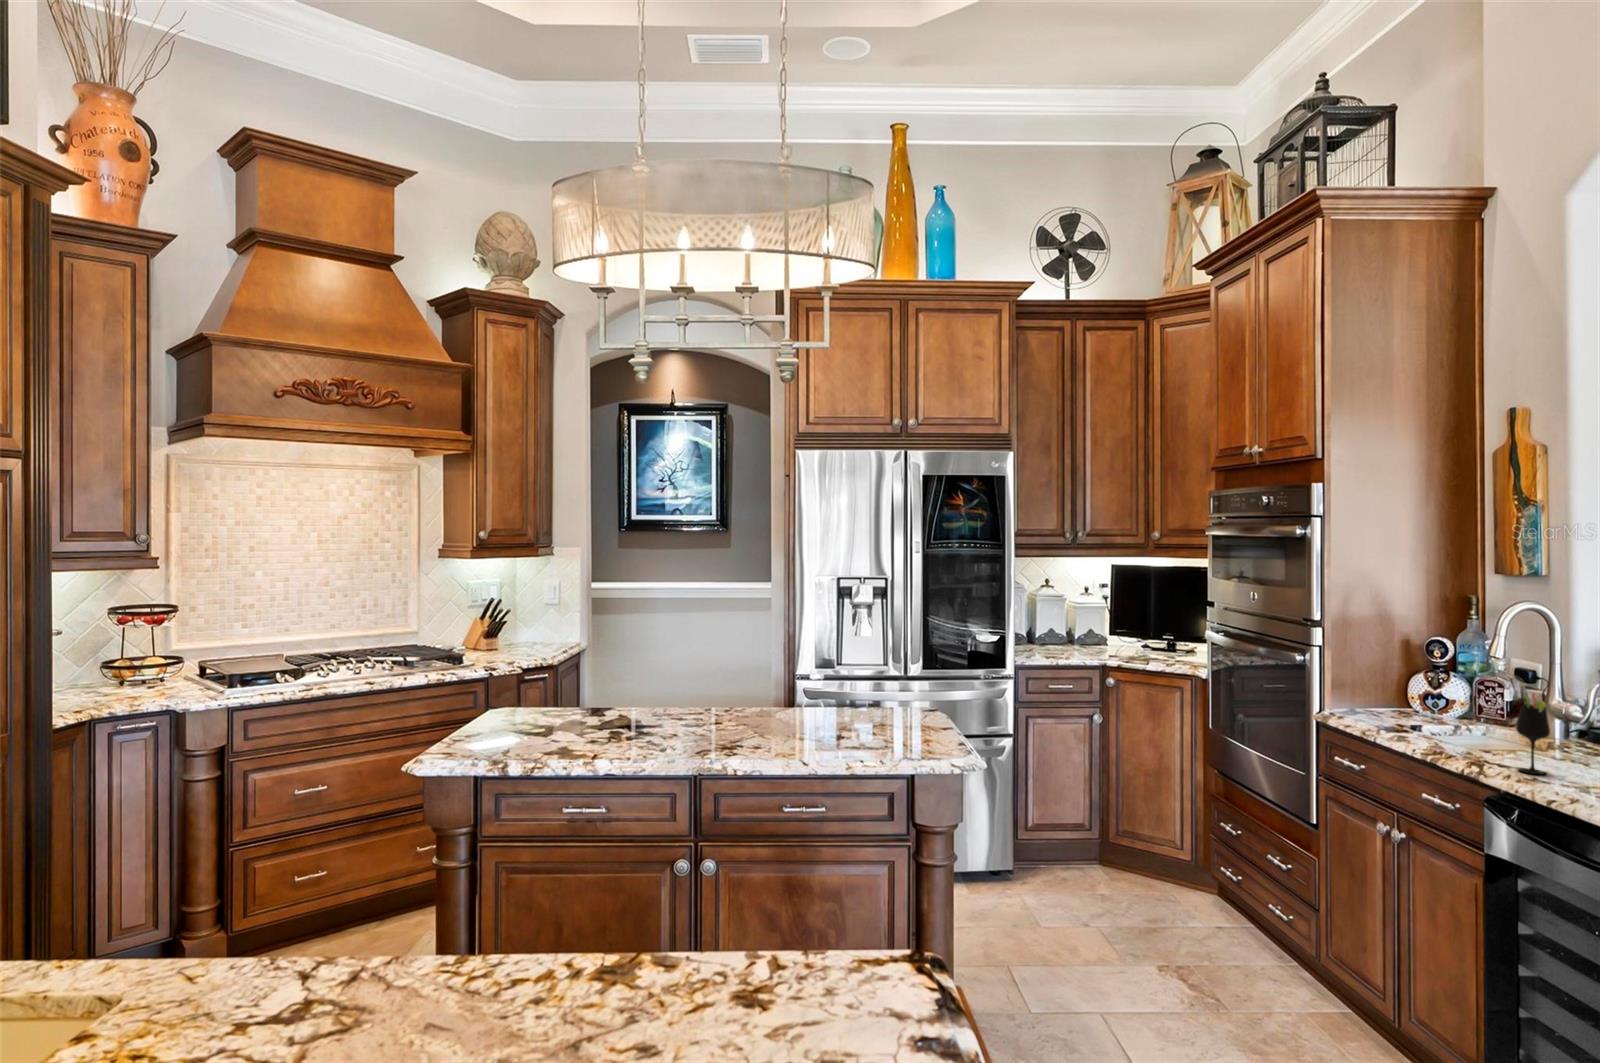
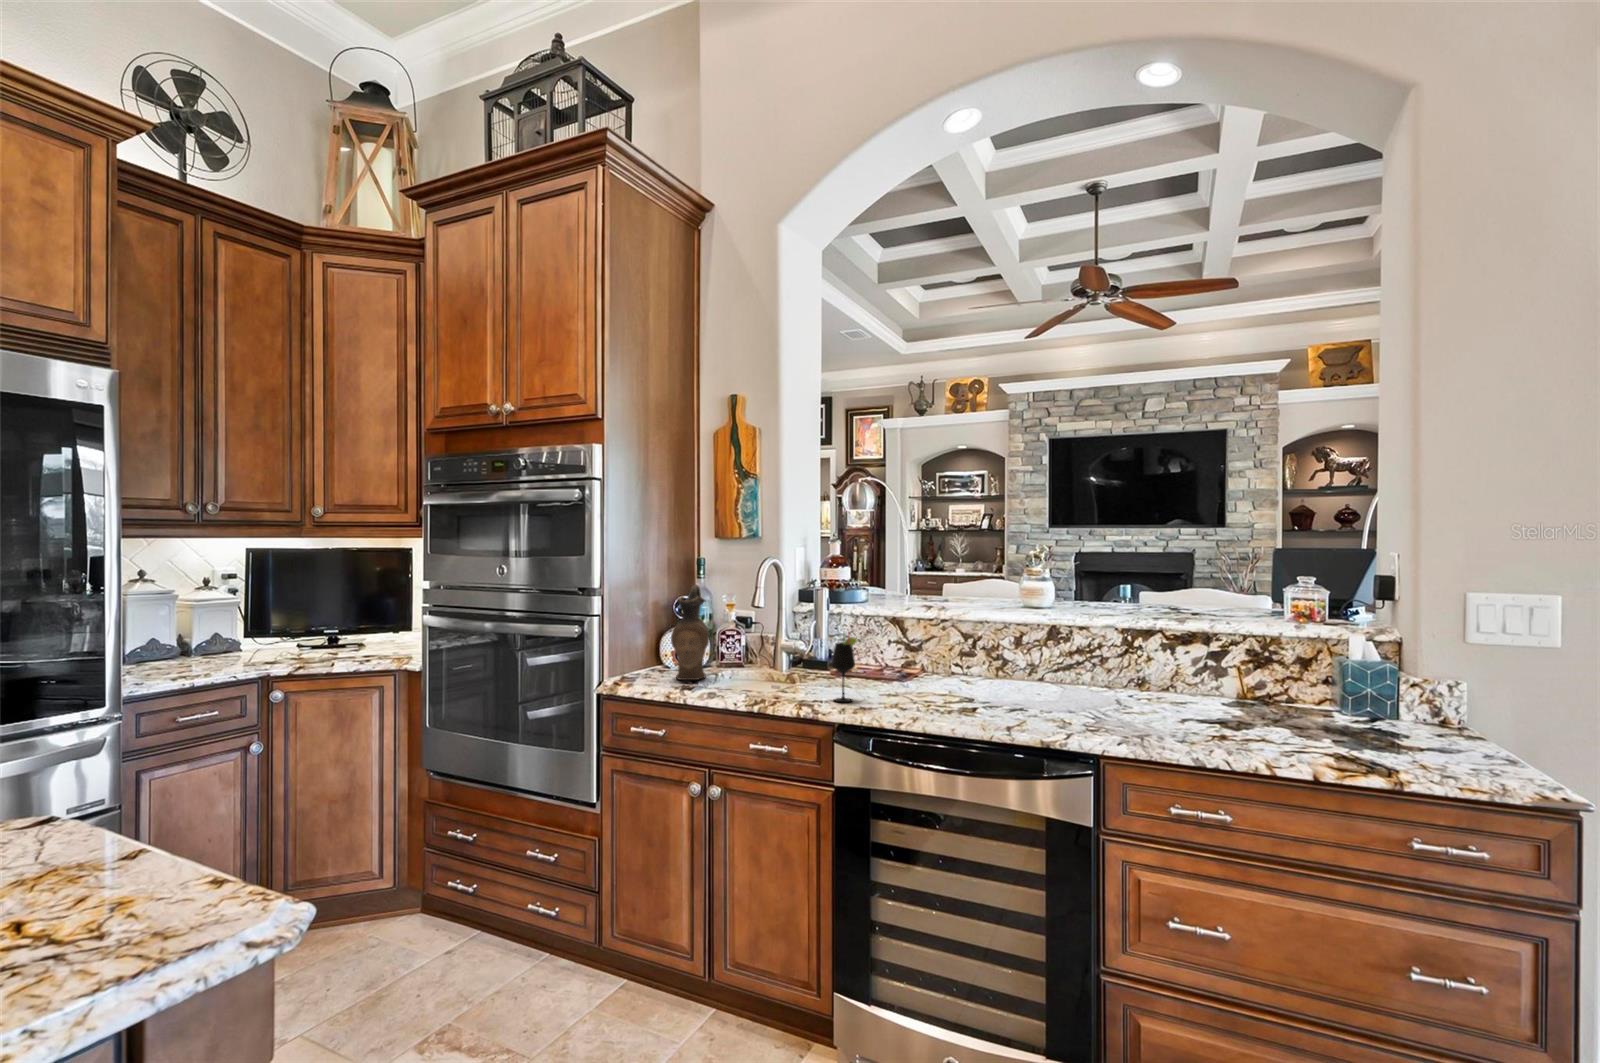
ceramic pitcher: none [1385,625,1436,725] -> present [671,585,709,680]

